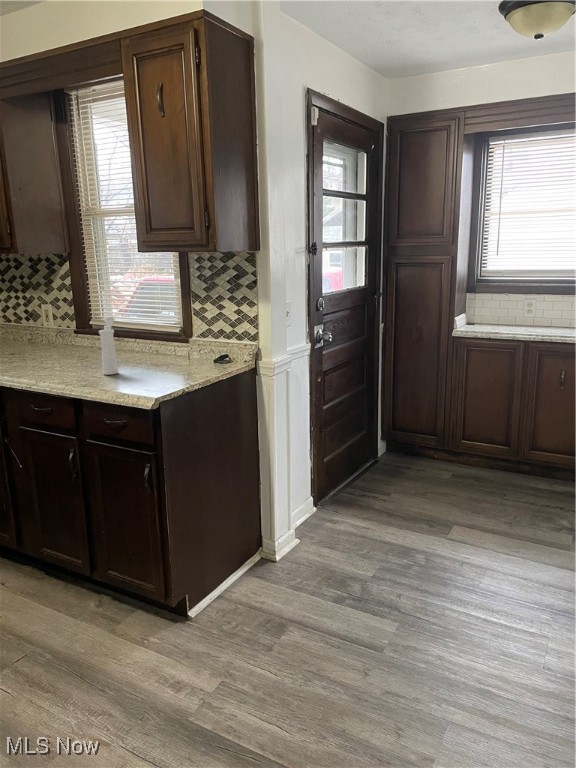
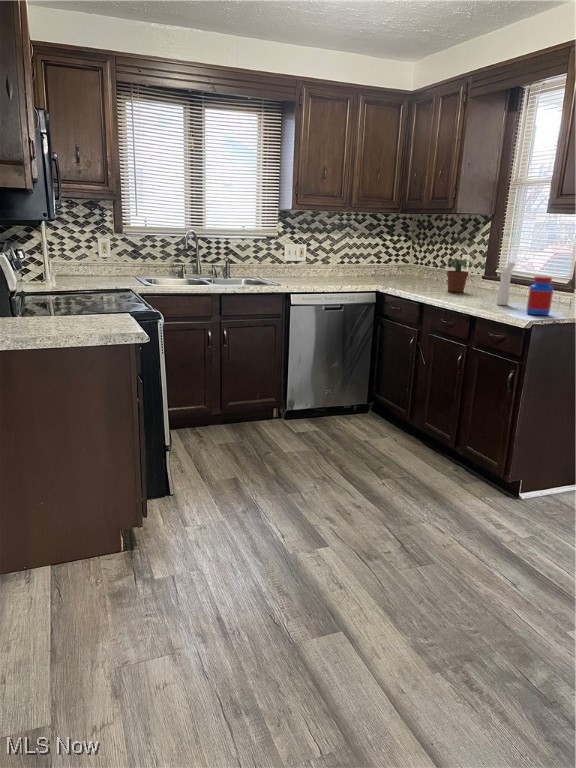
potted plant: none [22,315,61,360] -> present [447,259,474,292]
jar: none [143,335,174,386] -> present [527,276,553,315]

